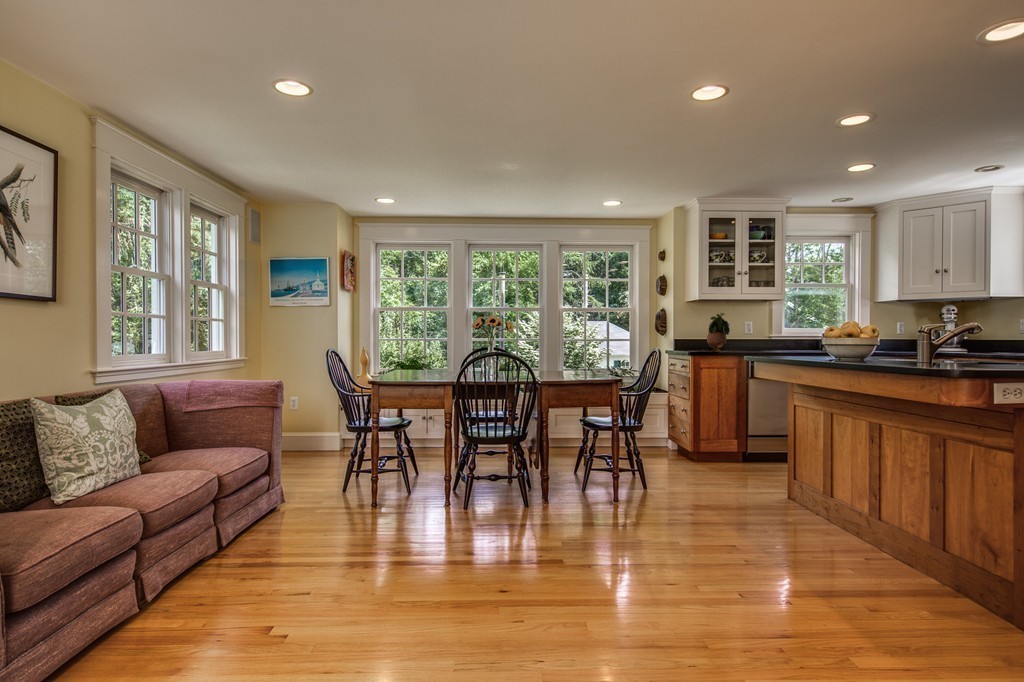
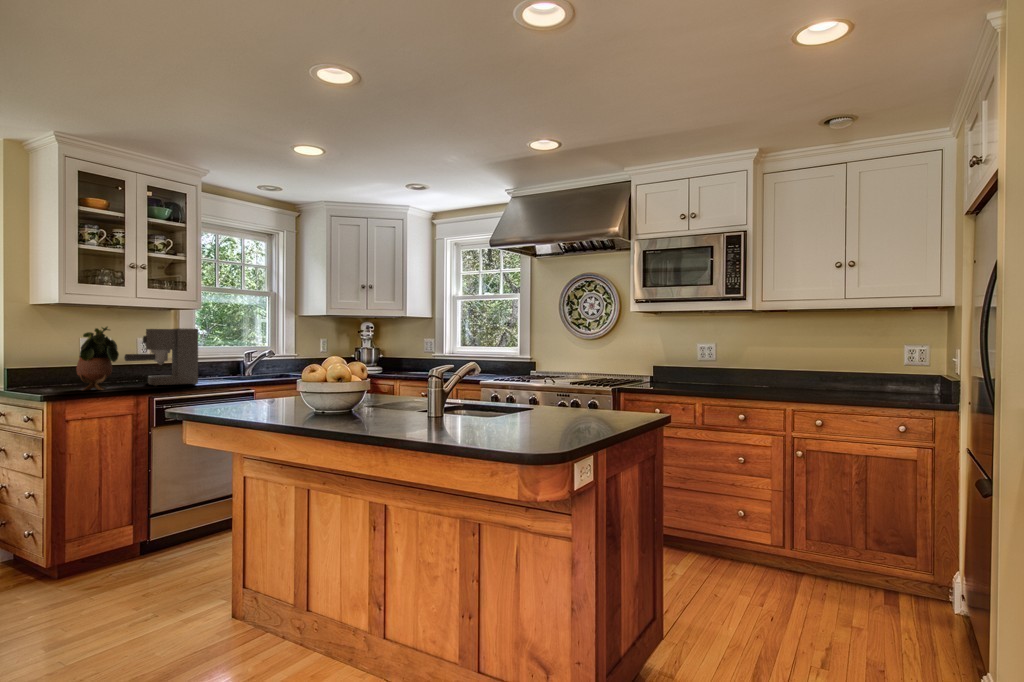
coffee maker: none [734,313,781,352] -> present [124,328,198,386]

